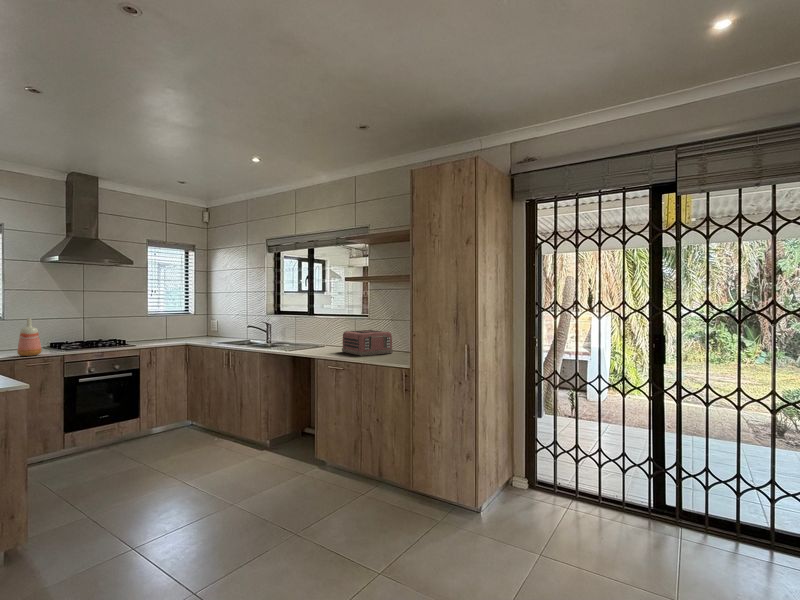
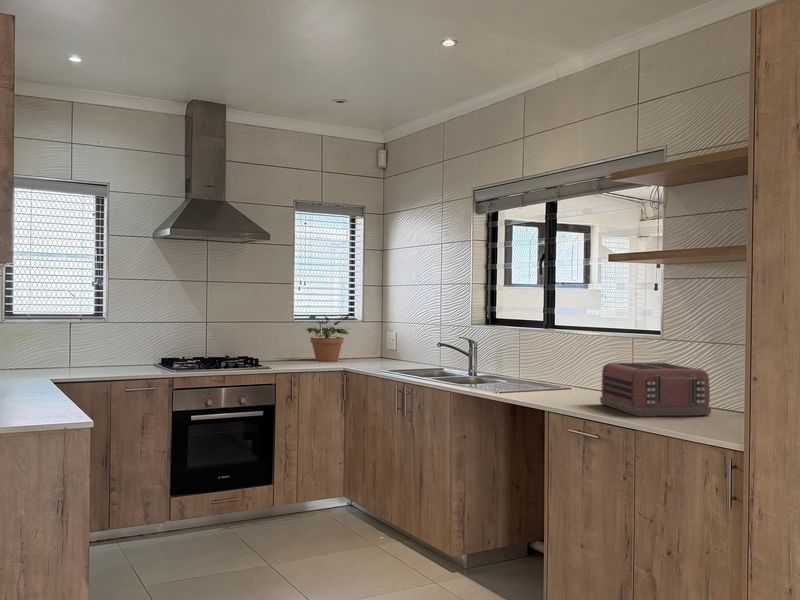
potted plant: none [156,311,191,340] -> present [306,315,349,361]
vase: present [17,318,42,356] -> none [117,318,146,374]

